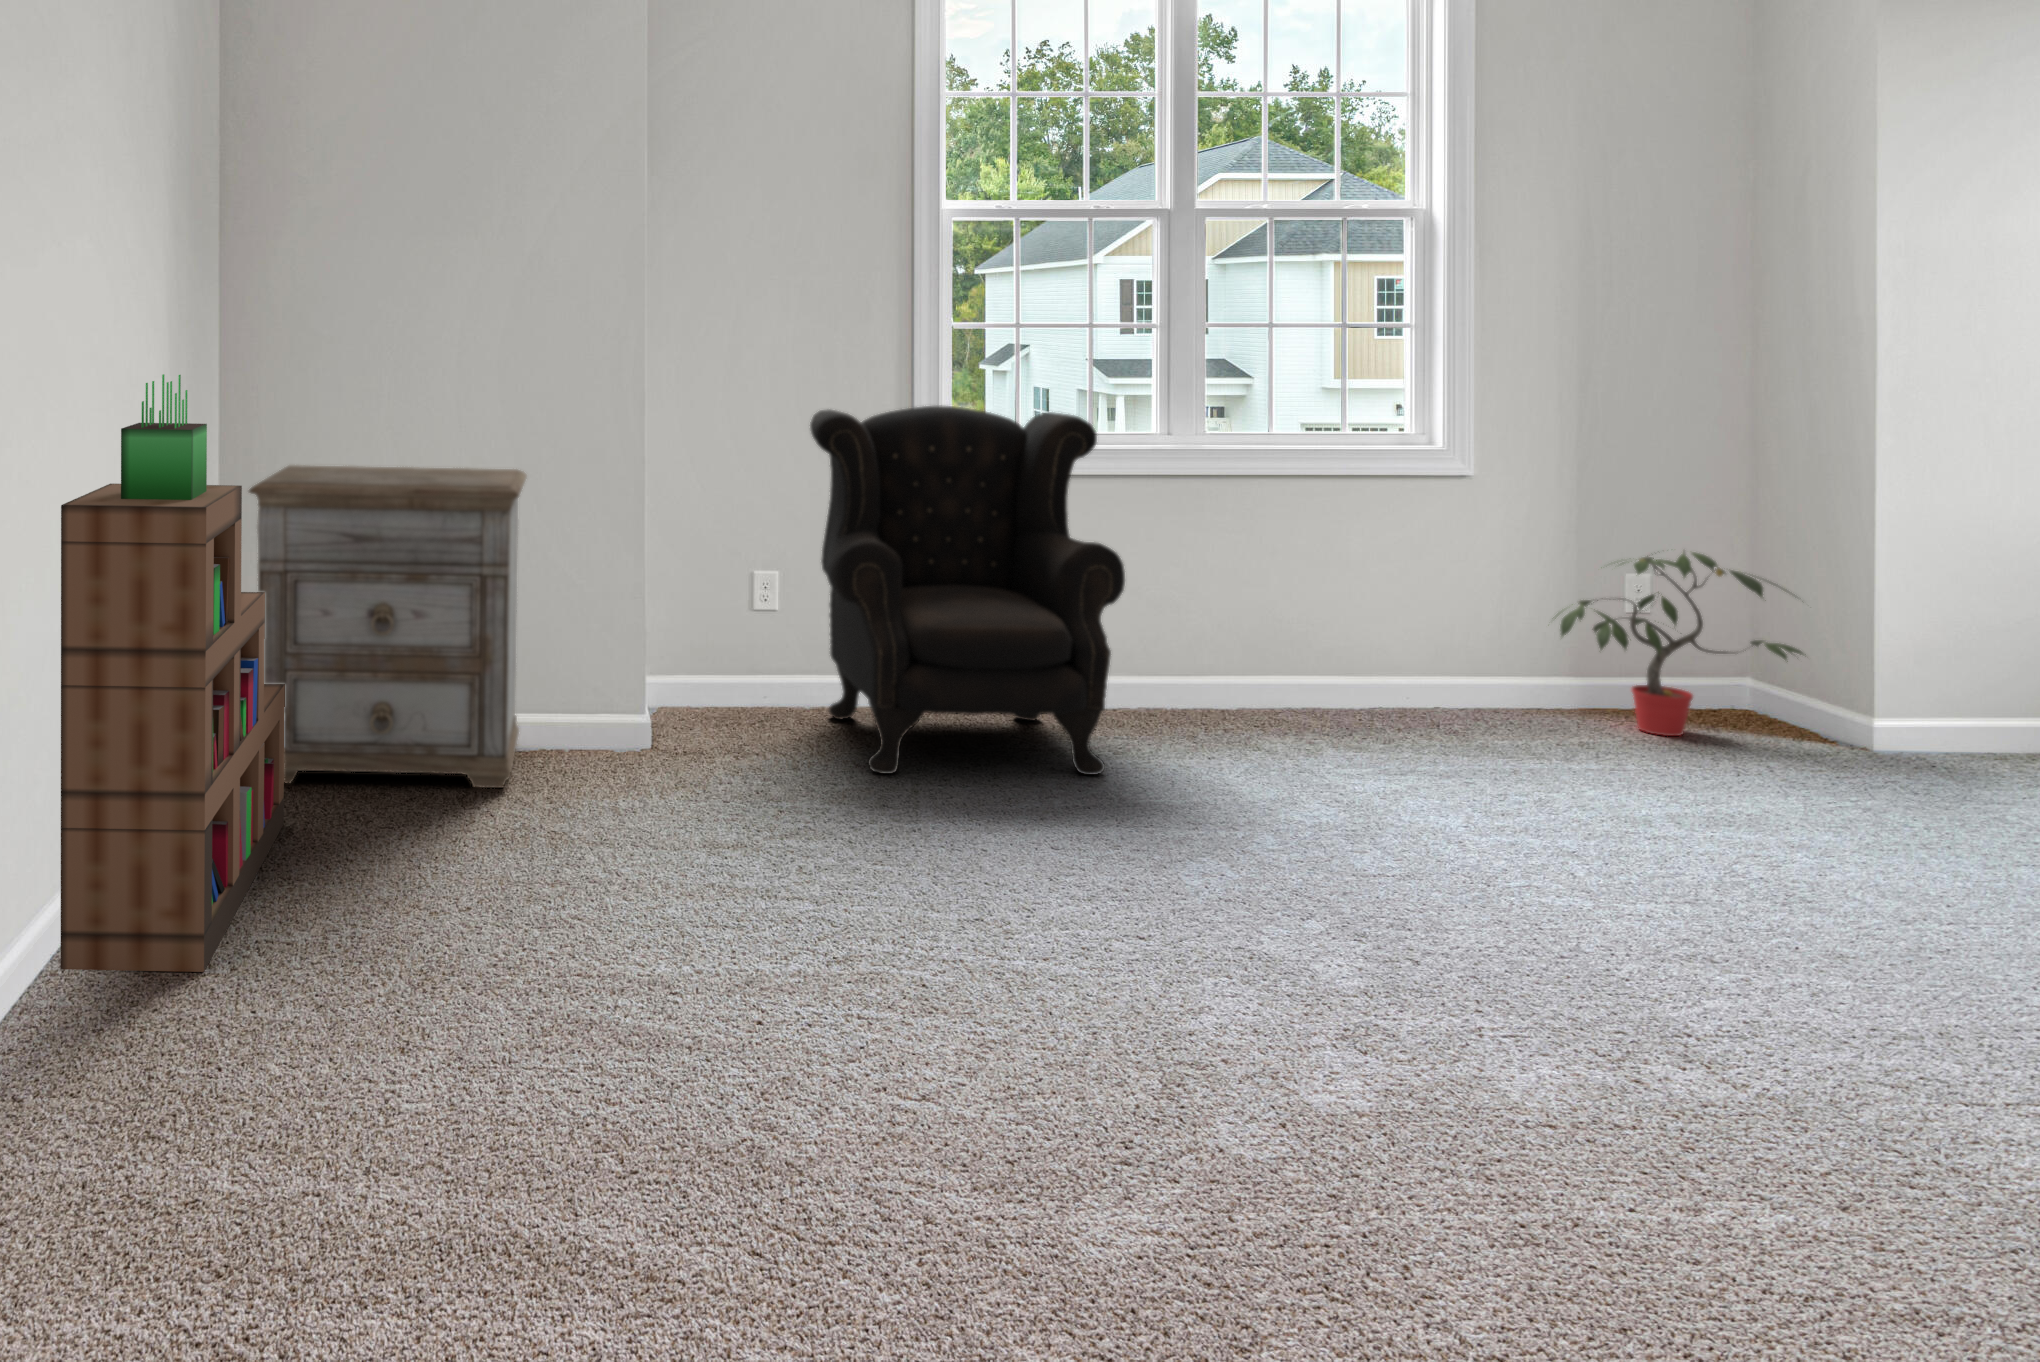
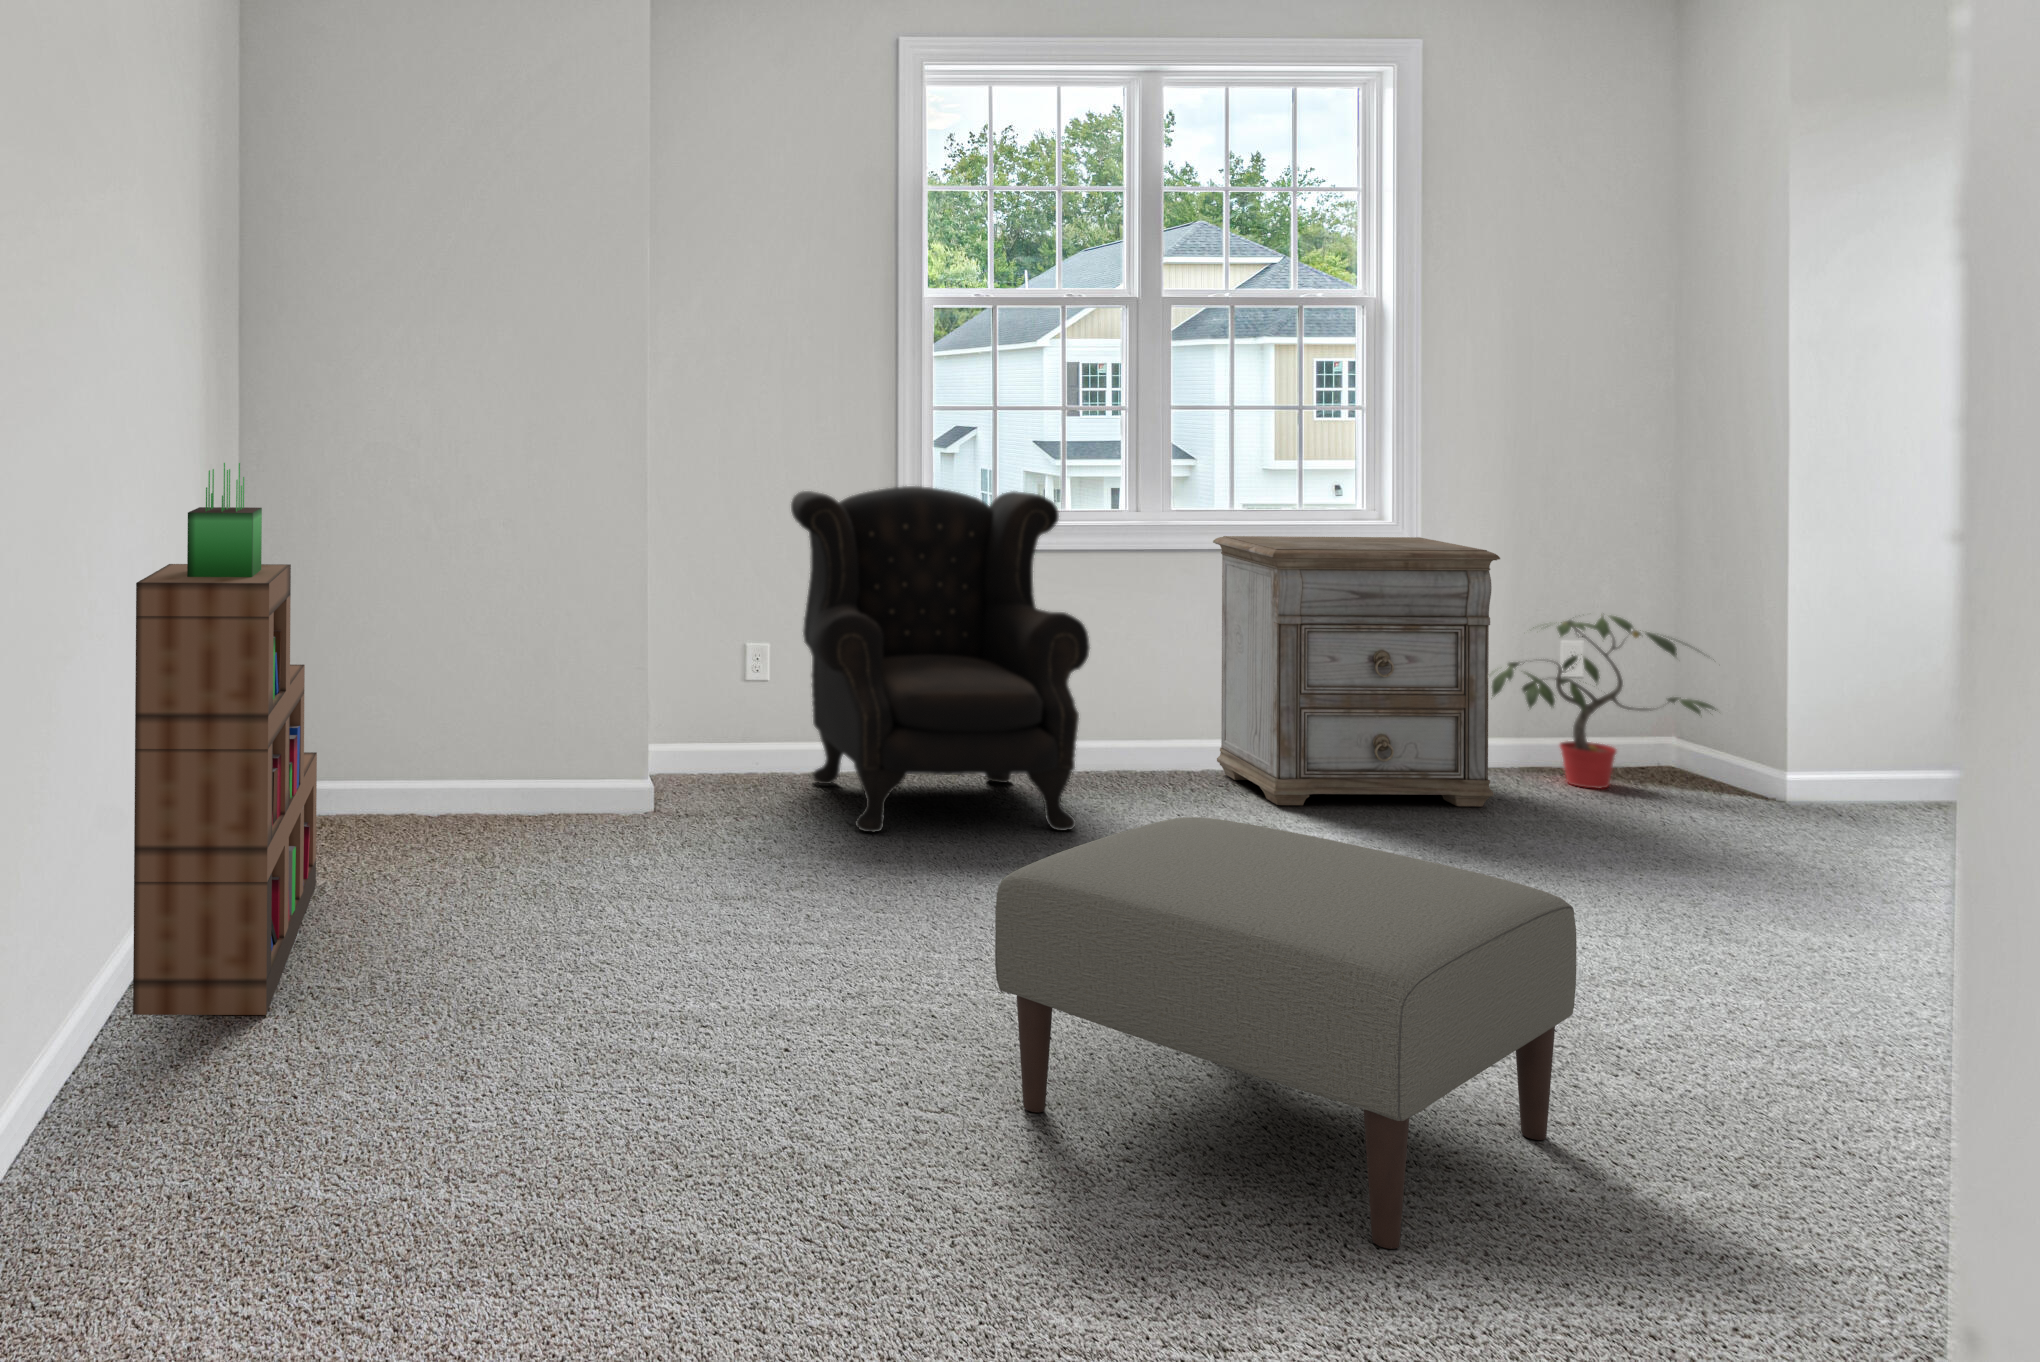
nightstand: present [249,465,527,788] -> present [1213,536,1500,806]
ottoman: none [990,776,1647,1279] -> present [995,817,1577,1249]

